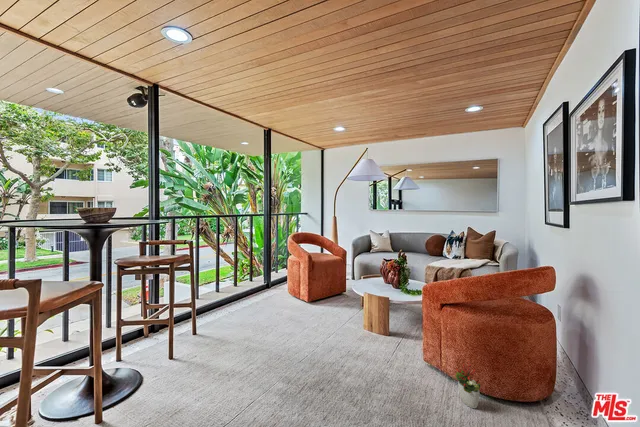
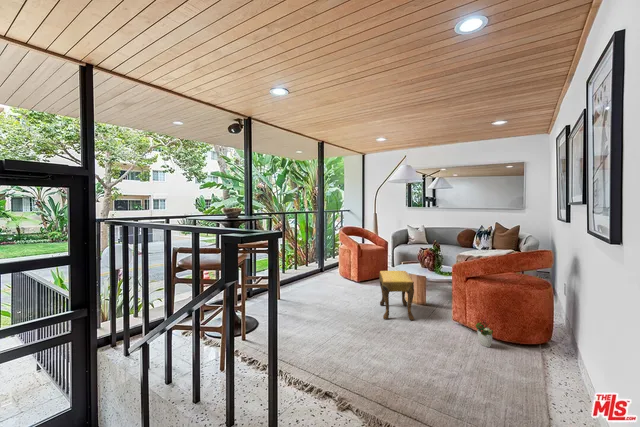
footstool: none [330,291,372,361] -> present [379,271,414,321]

